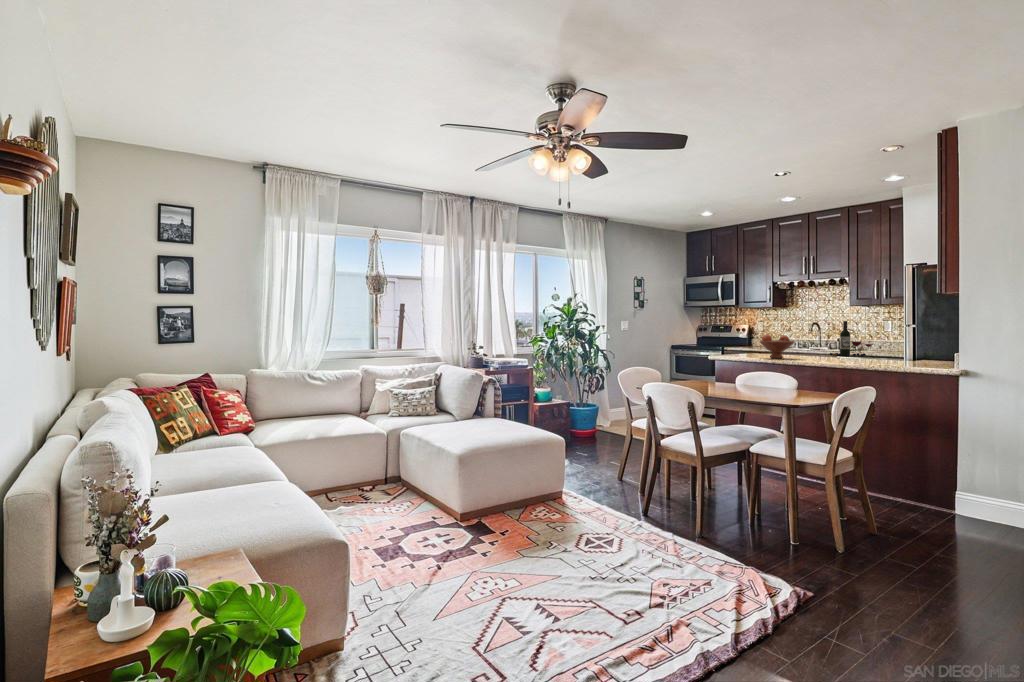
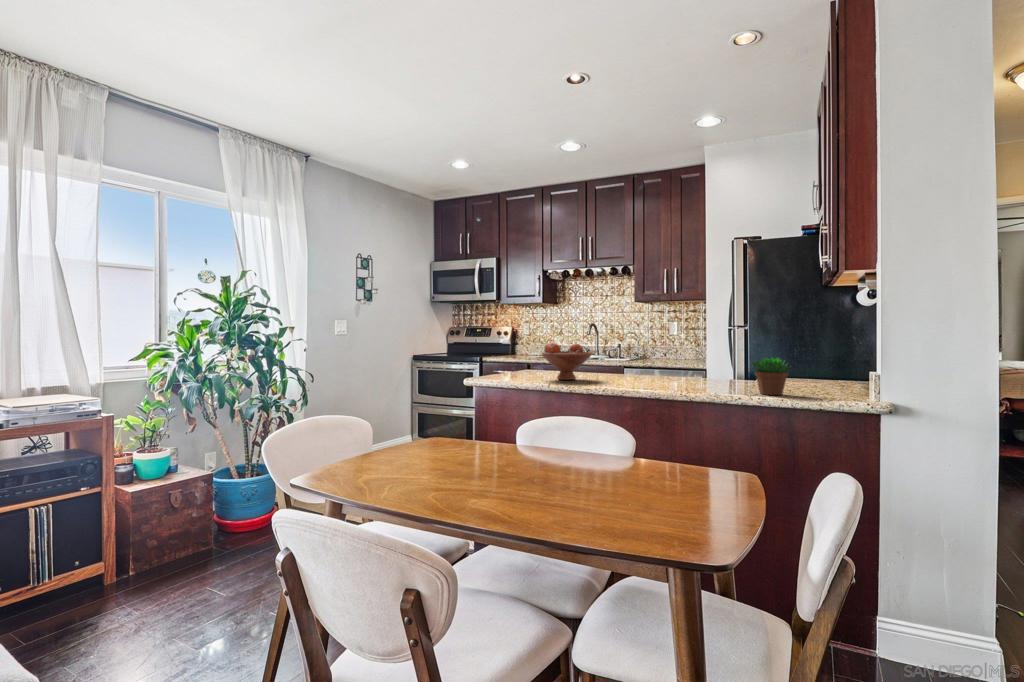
wine bottle: present [830,321,872,356] -> none [625,322,678,371]
succulent plant: none [892,342,920,366] -> present [751,357,790,395]

